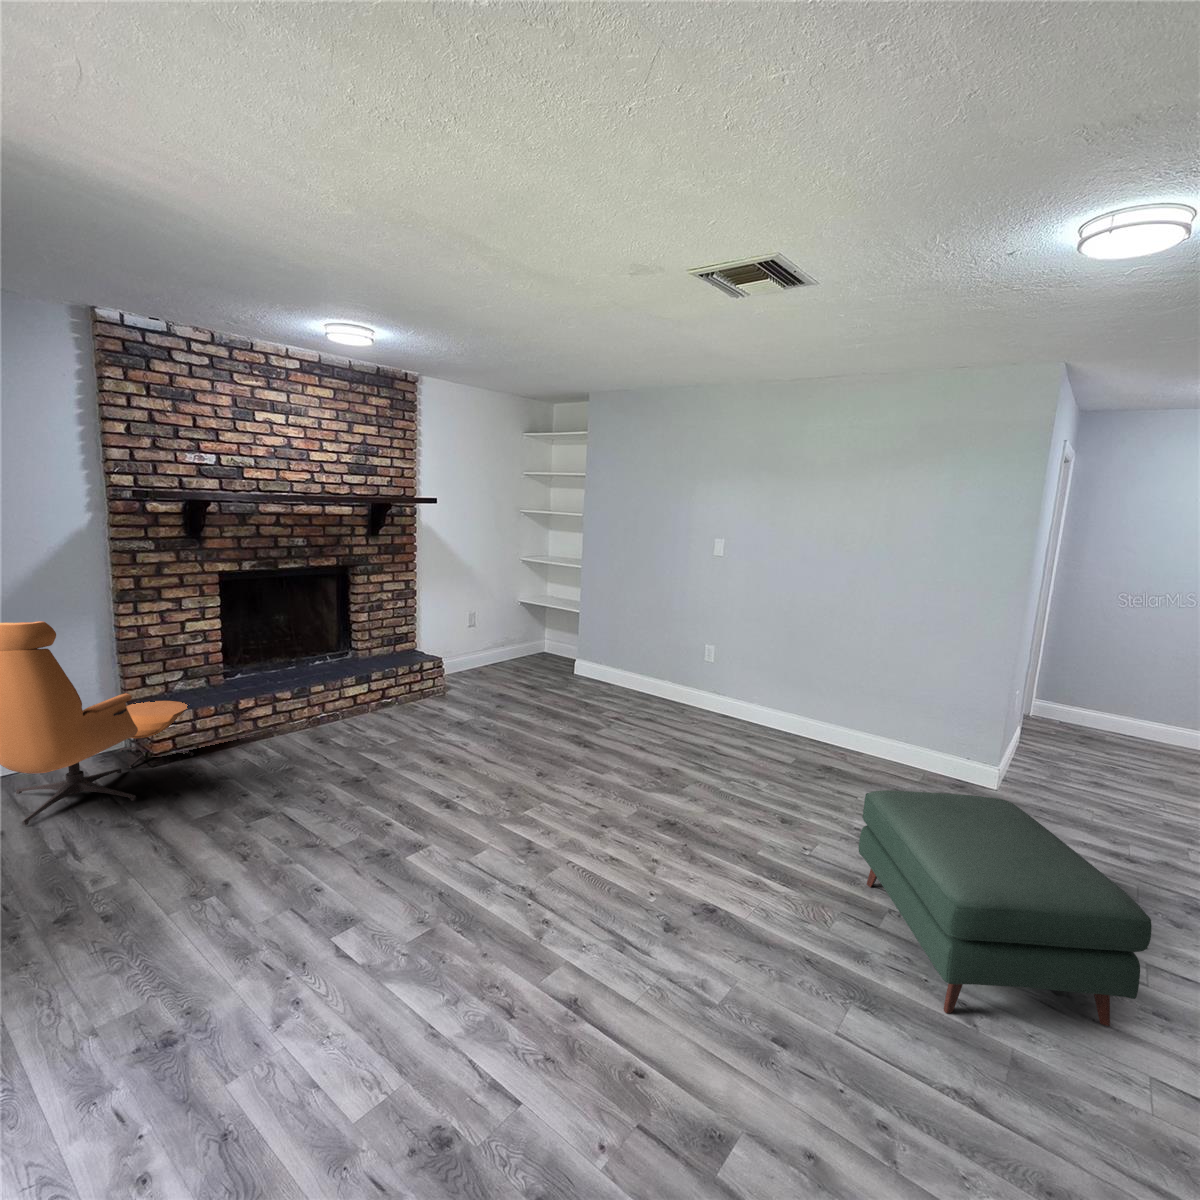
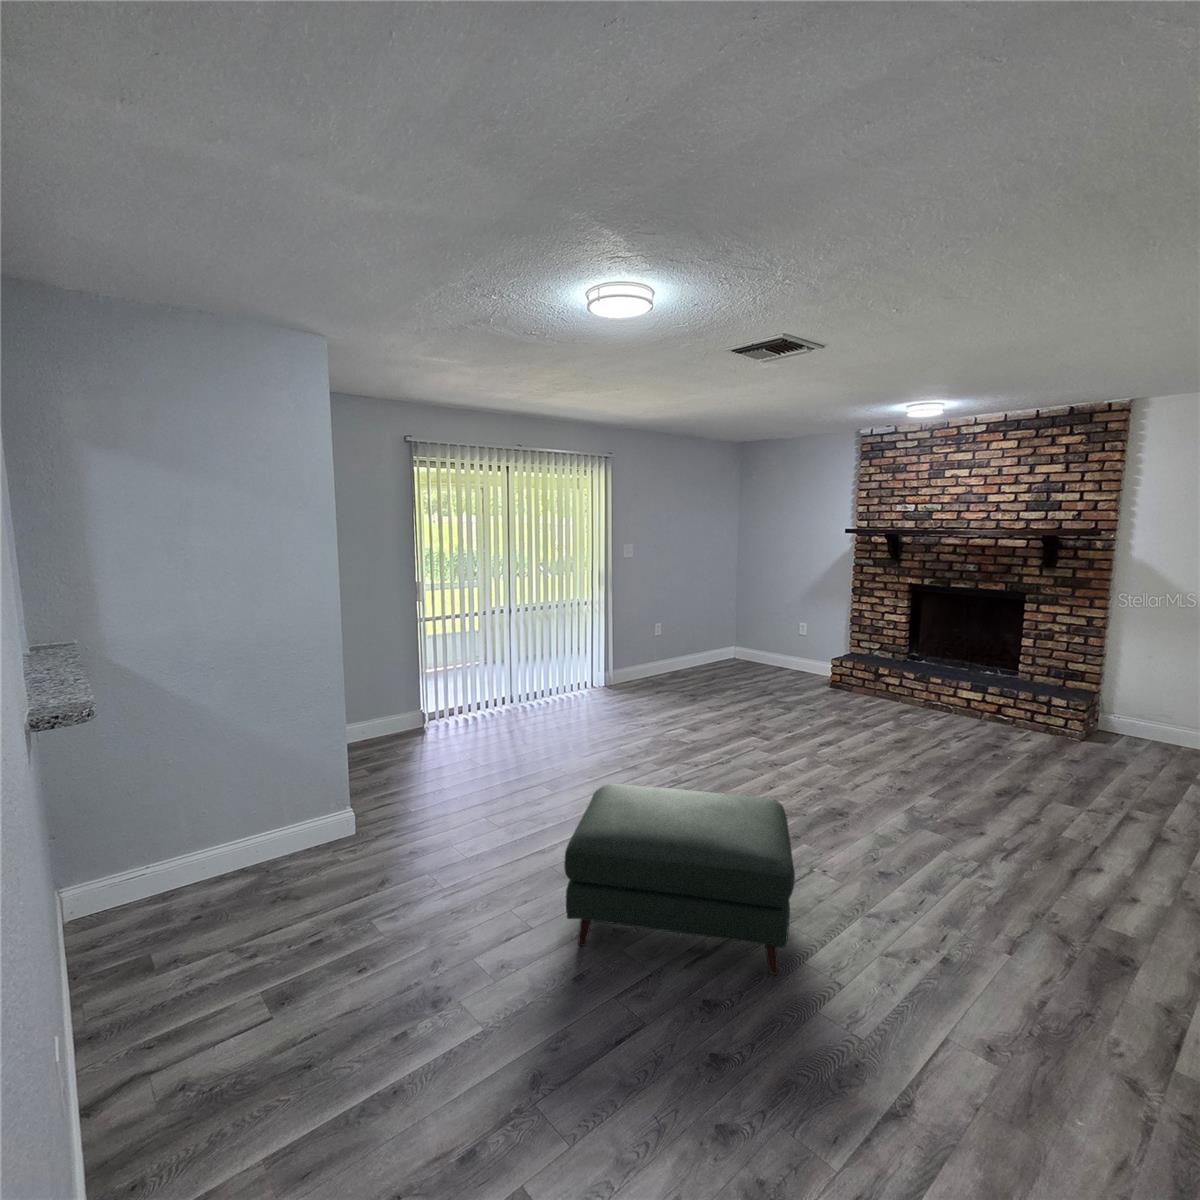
lounge chair: present [0,621,194,825] -> none [743,583,867,691]

